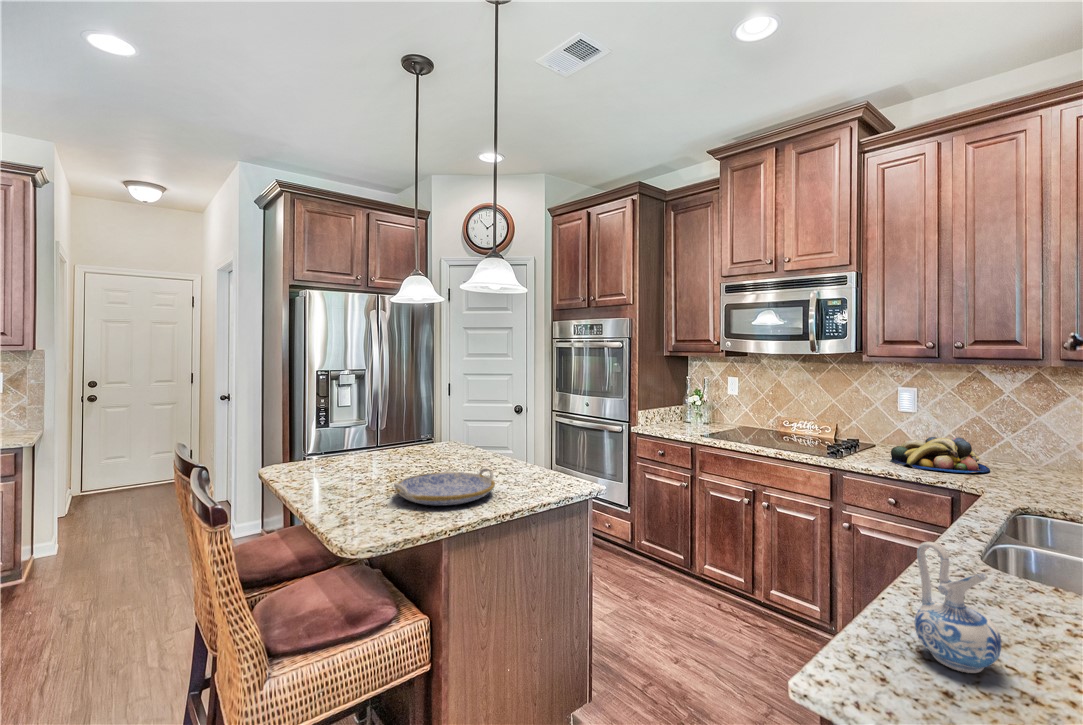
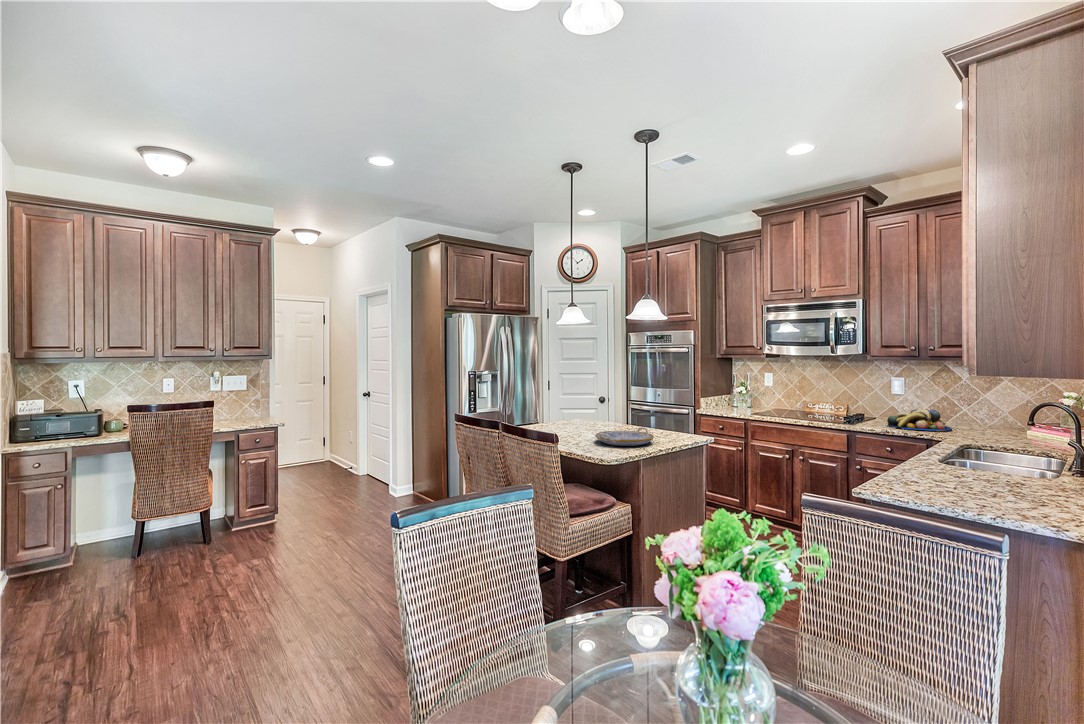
ceramic pitcher: present [915,542,1001,673] -> none [899,436,934,487]

